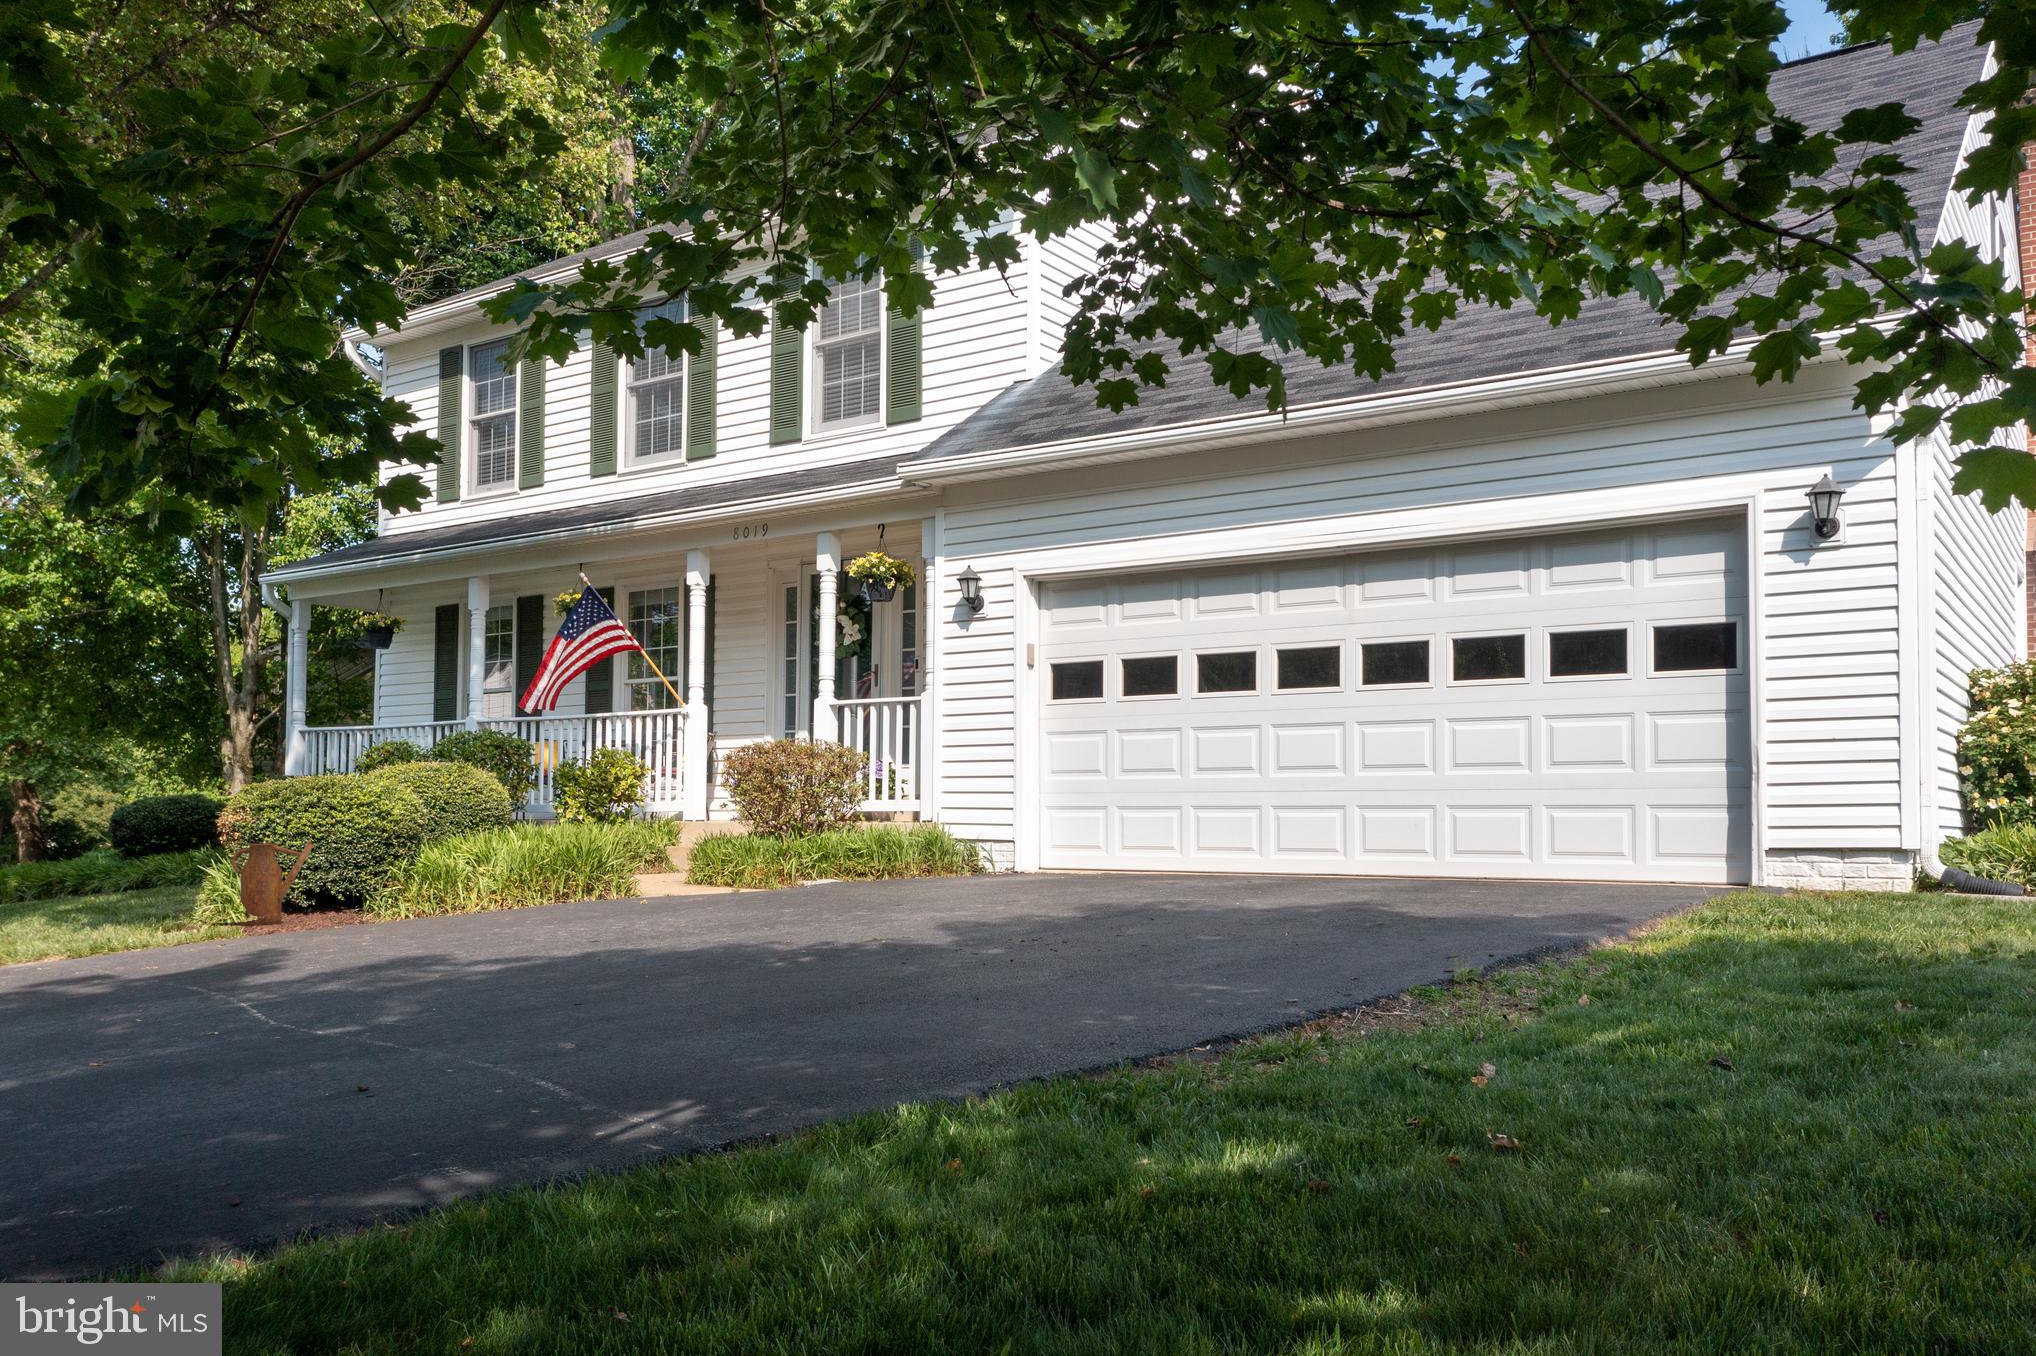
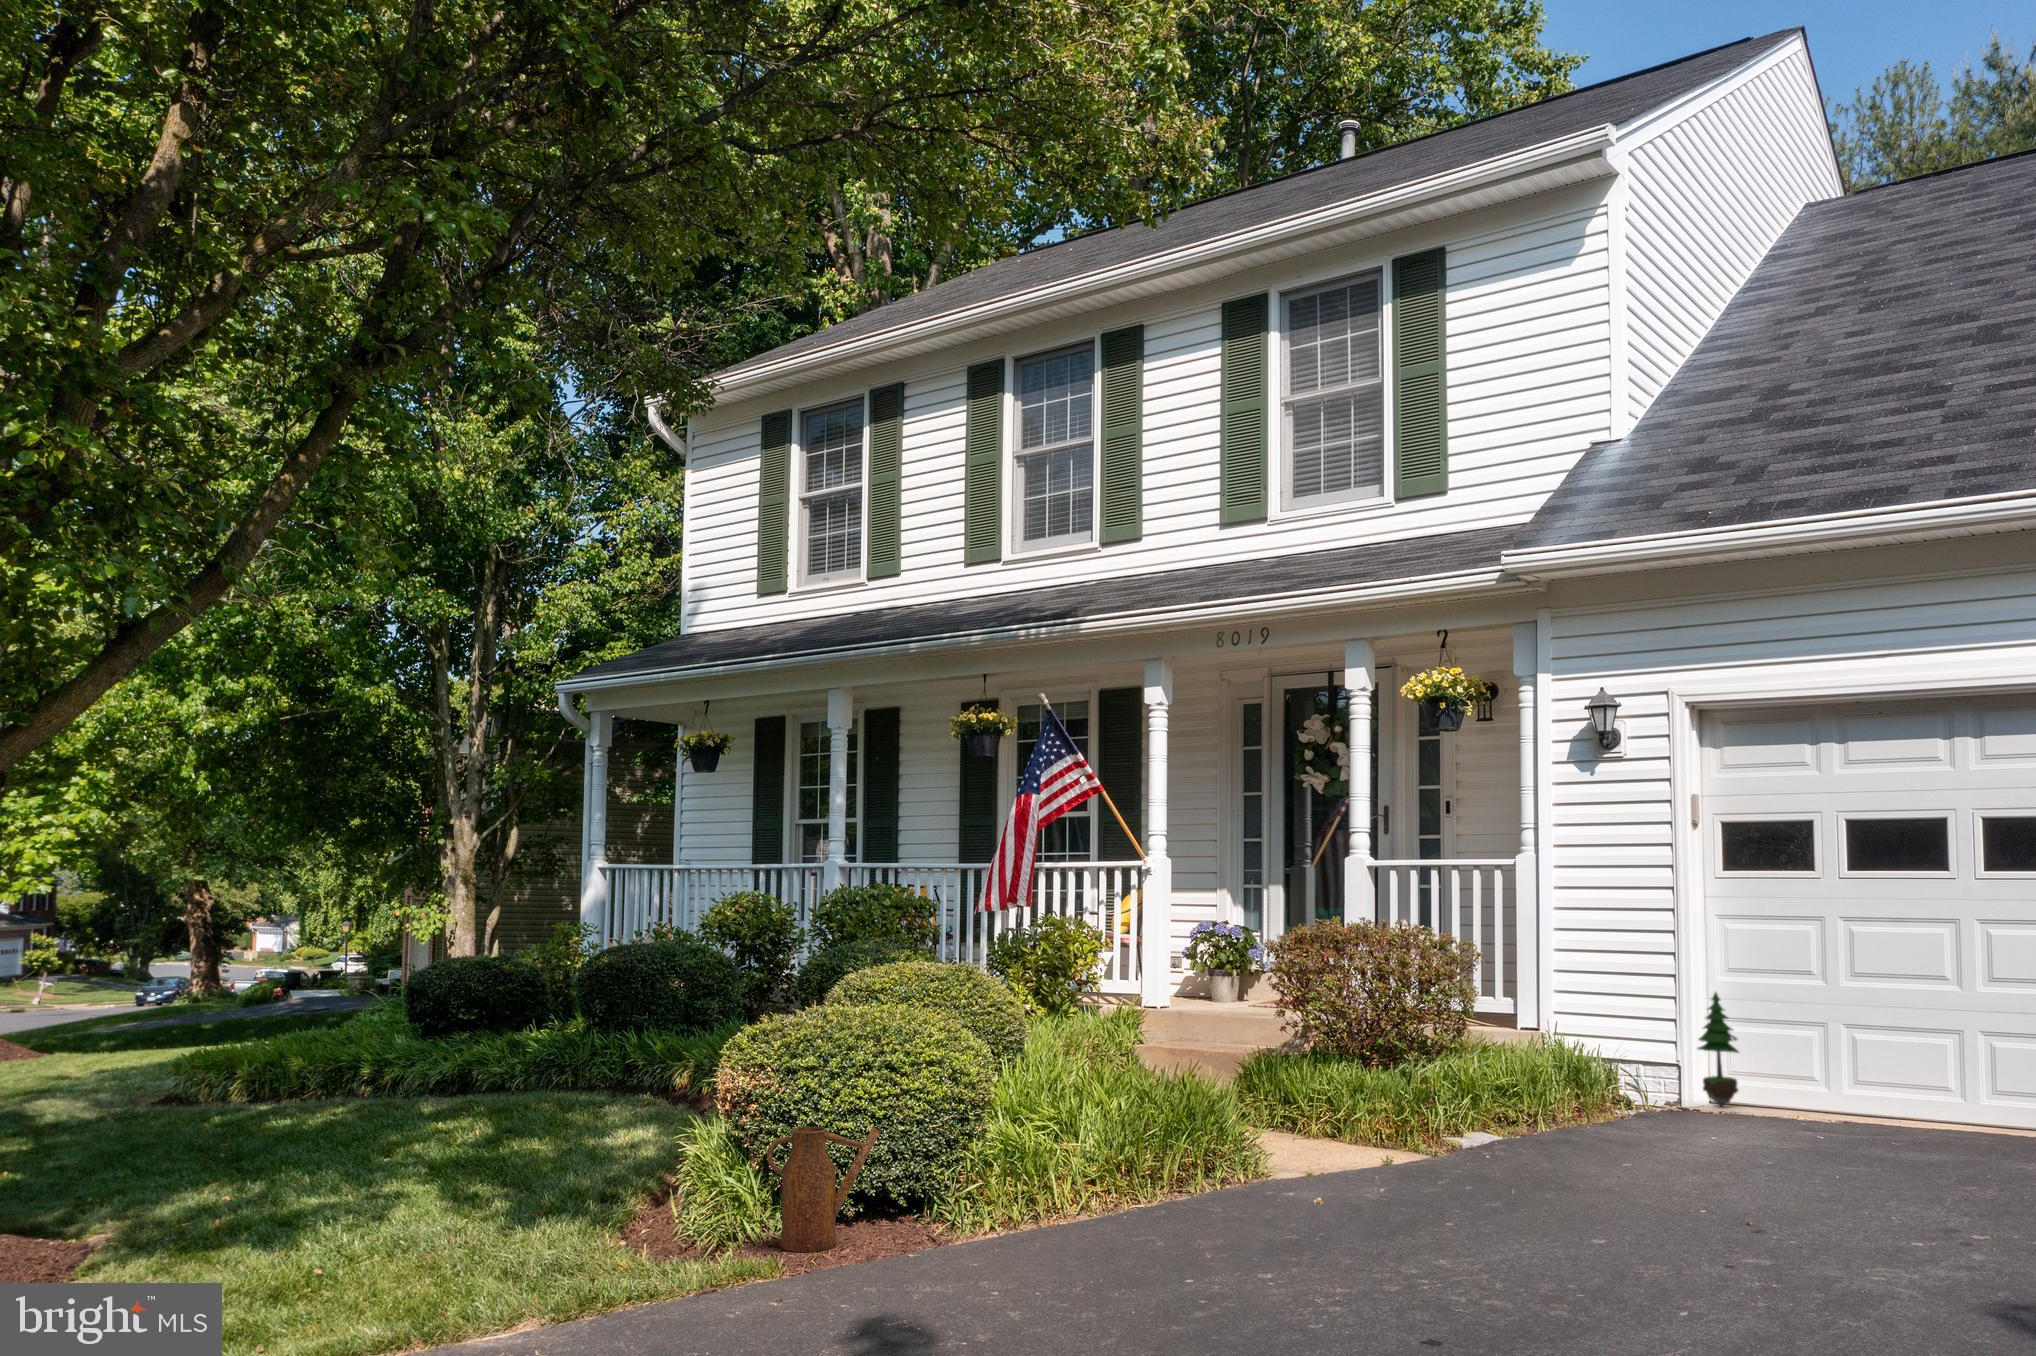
potted tree: none [1014,784,1044,868] -> present [1698,992,1739,1106]

